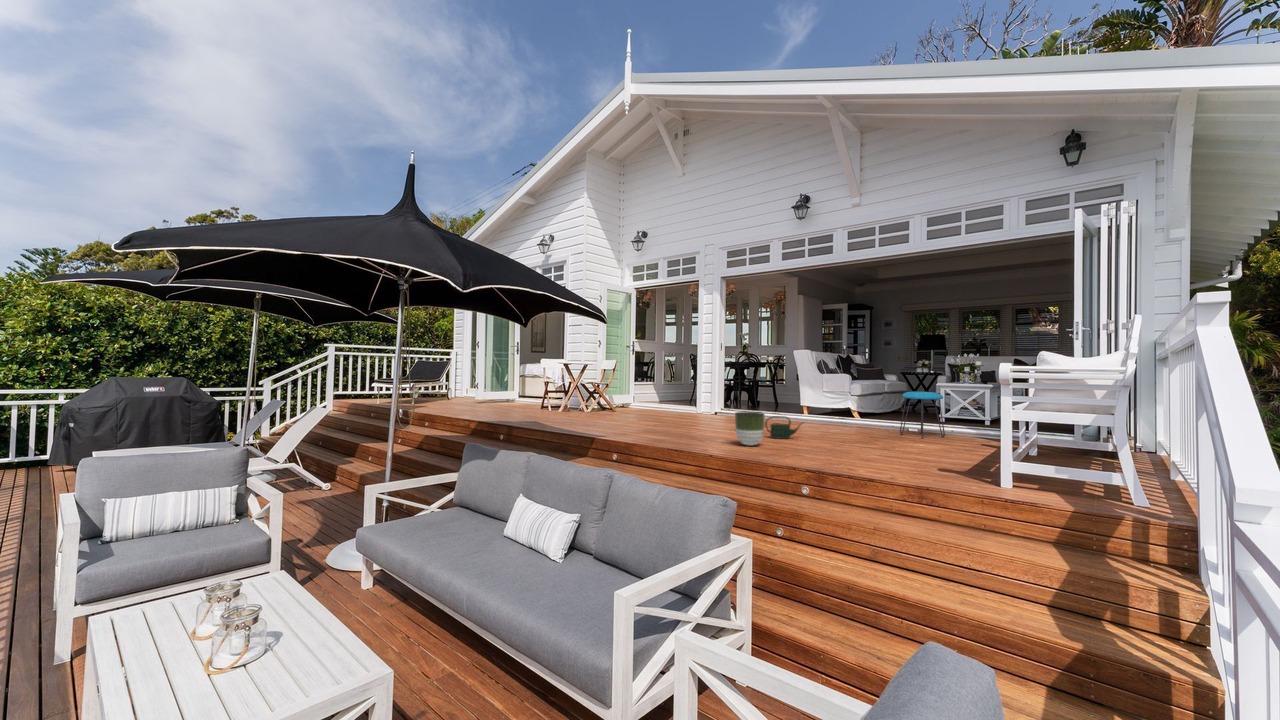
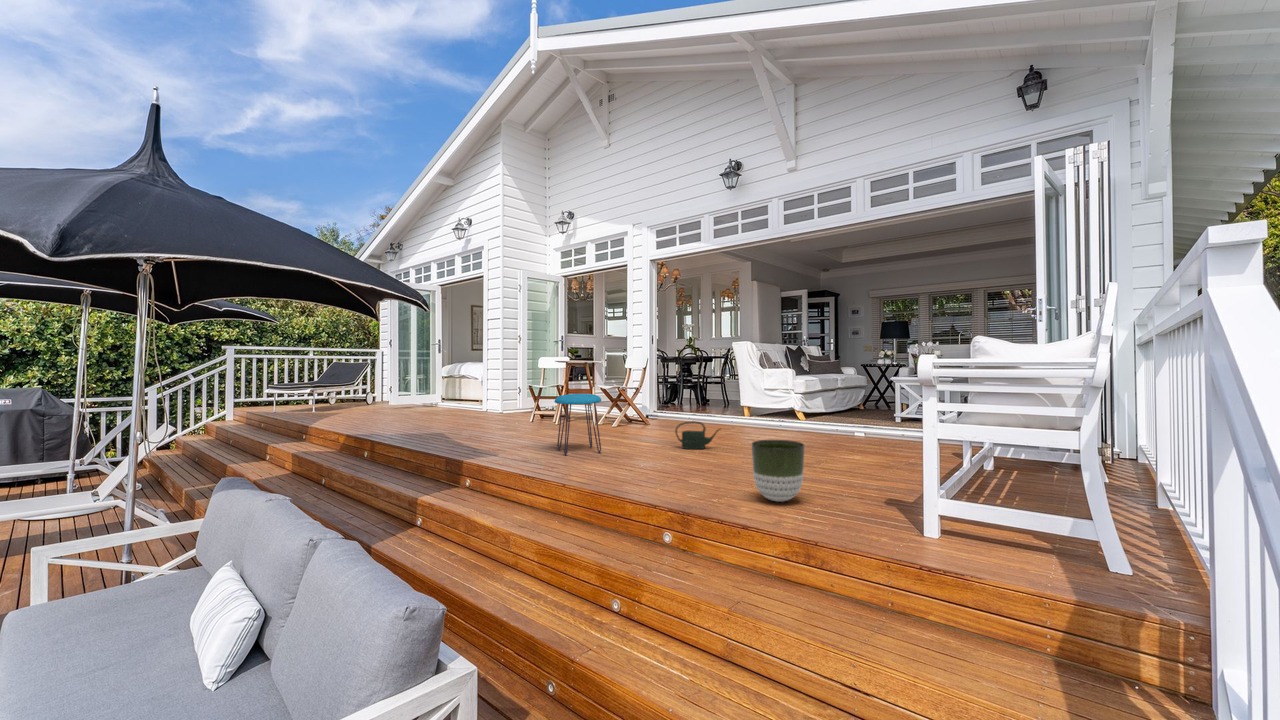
stool: present [900,392,945,439] -> present [555,394,601,456]
planter: present [735,412,764,446] -> present [752,440,805,502]

